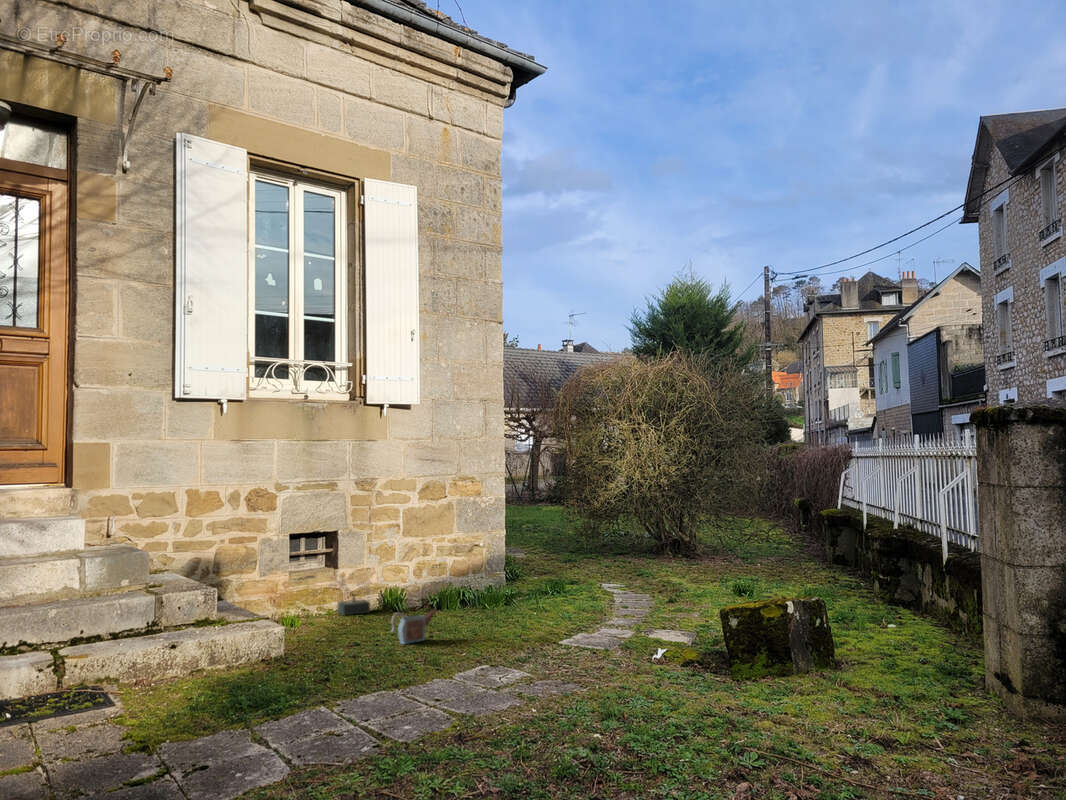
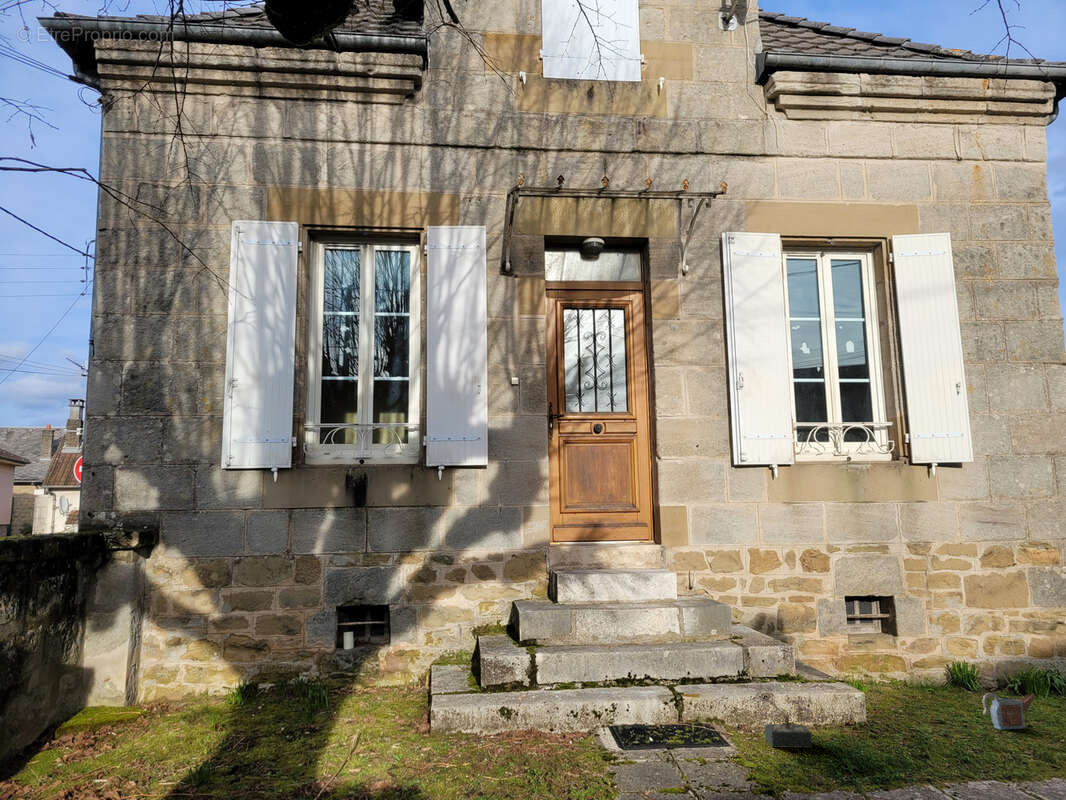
decorative plant: present [330,575,374,615] -> present [749,685,819,748]

